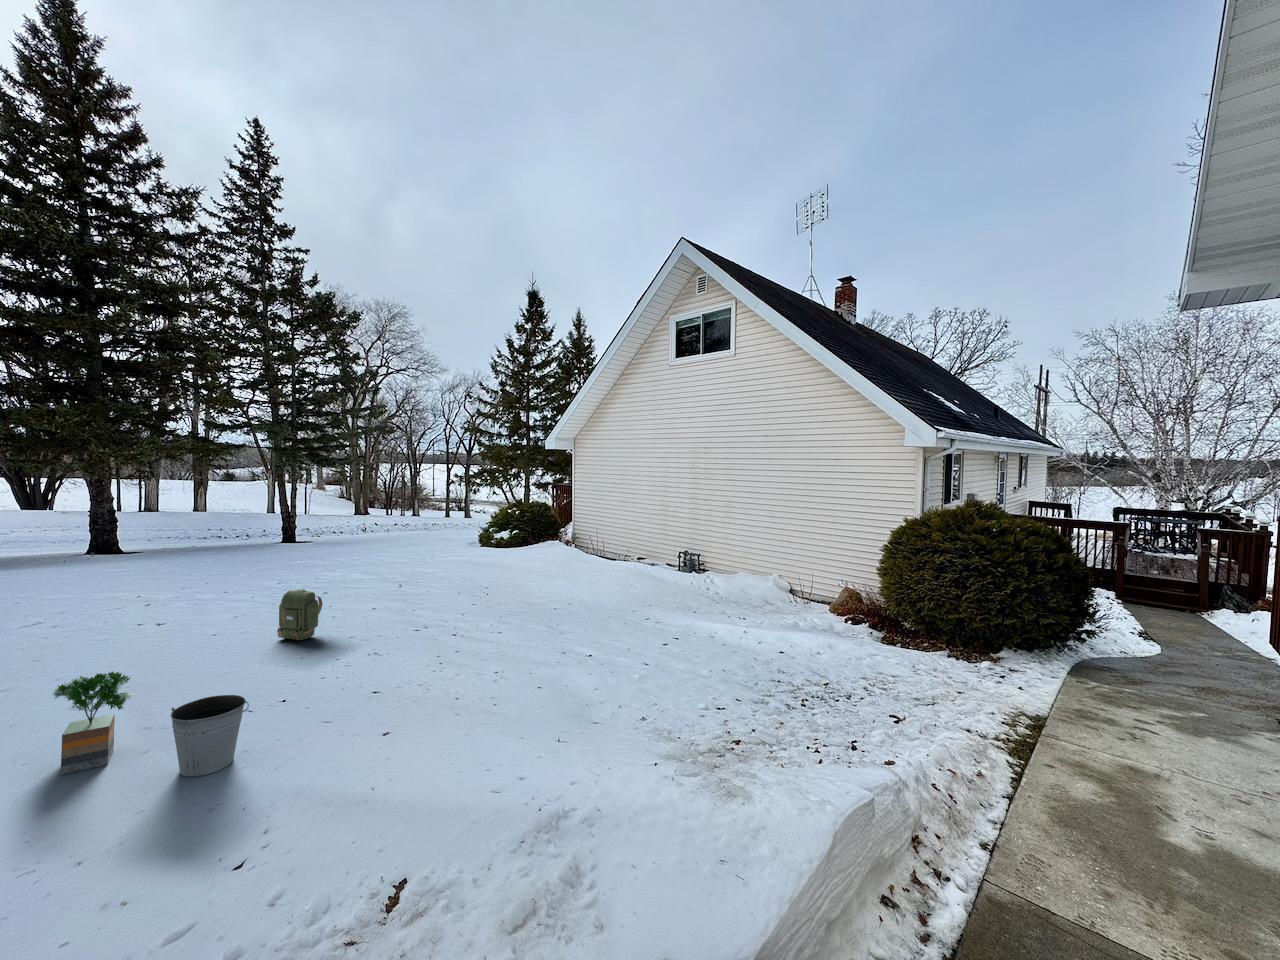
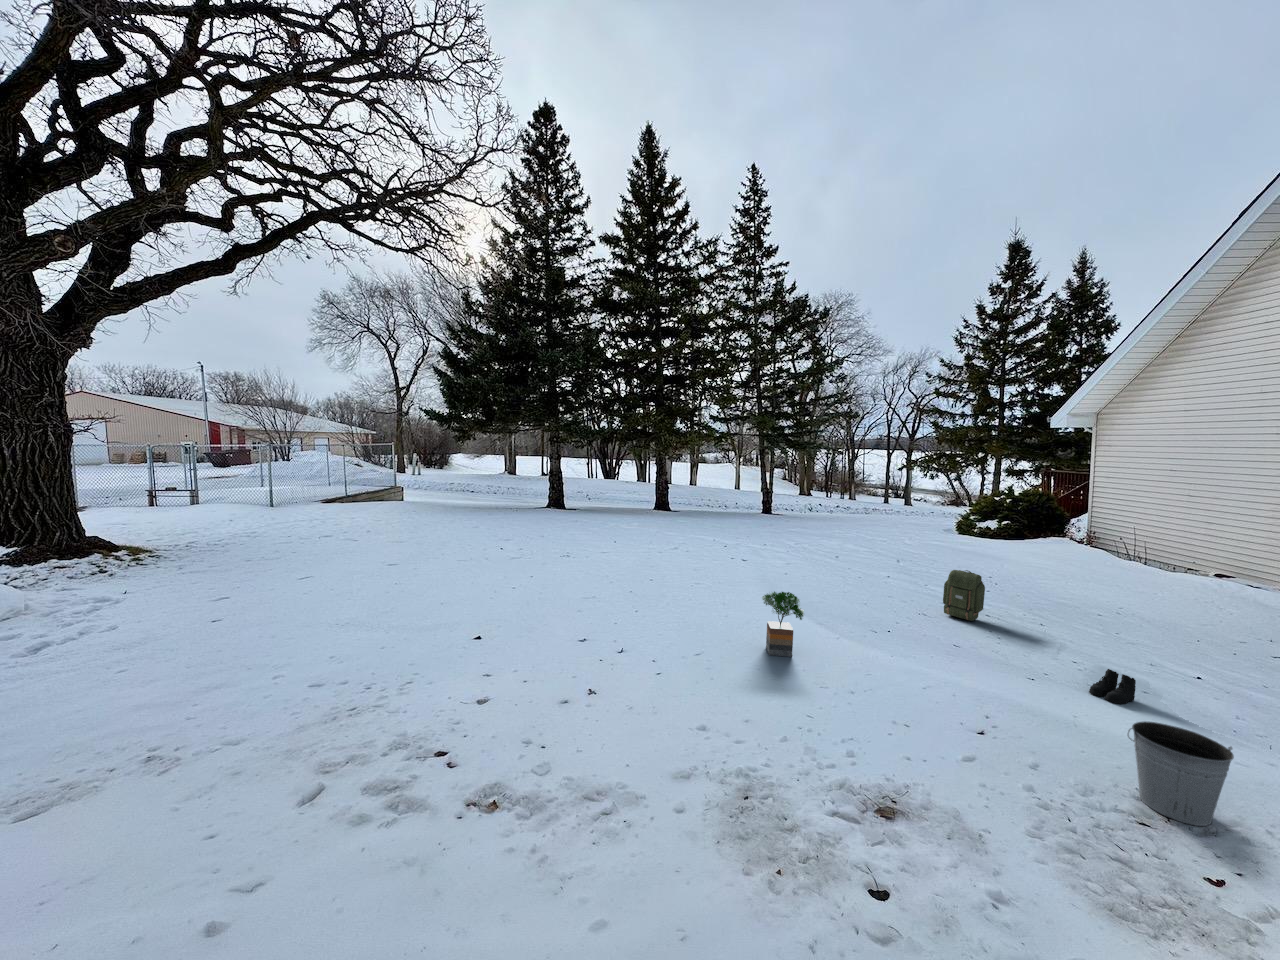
backpack: present [277,589,322,640] -> present [943,570,985,621]
boots: none [482,667,516,698] -> present [1089,669,1136,704]
bucket: present [170,695,249,776] -> present [1128,722,1234,826]

